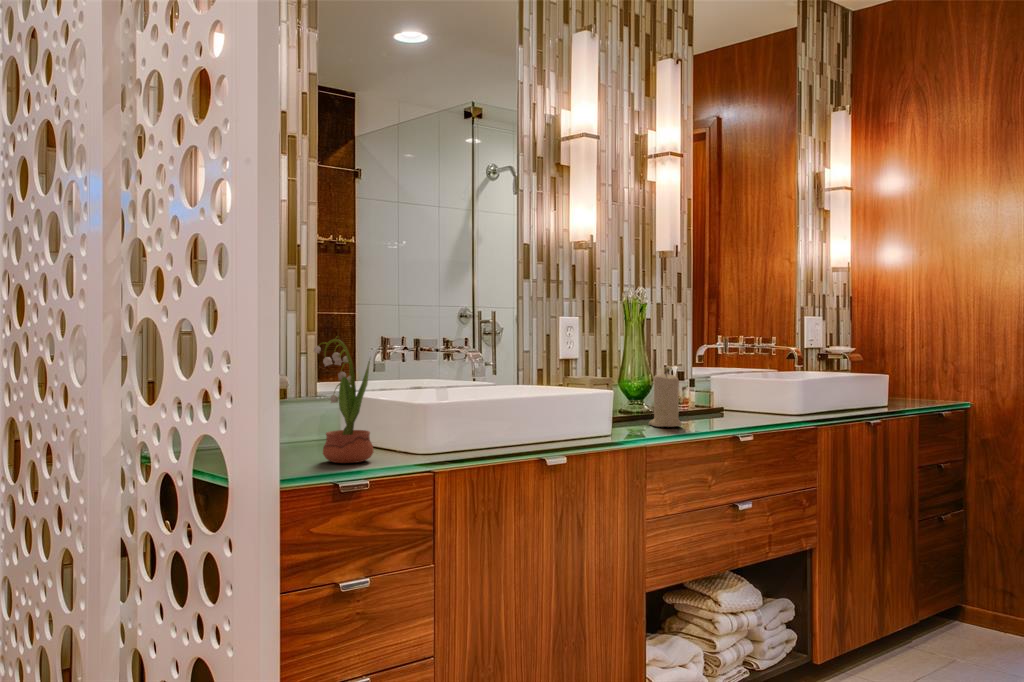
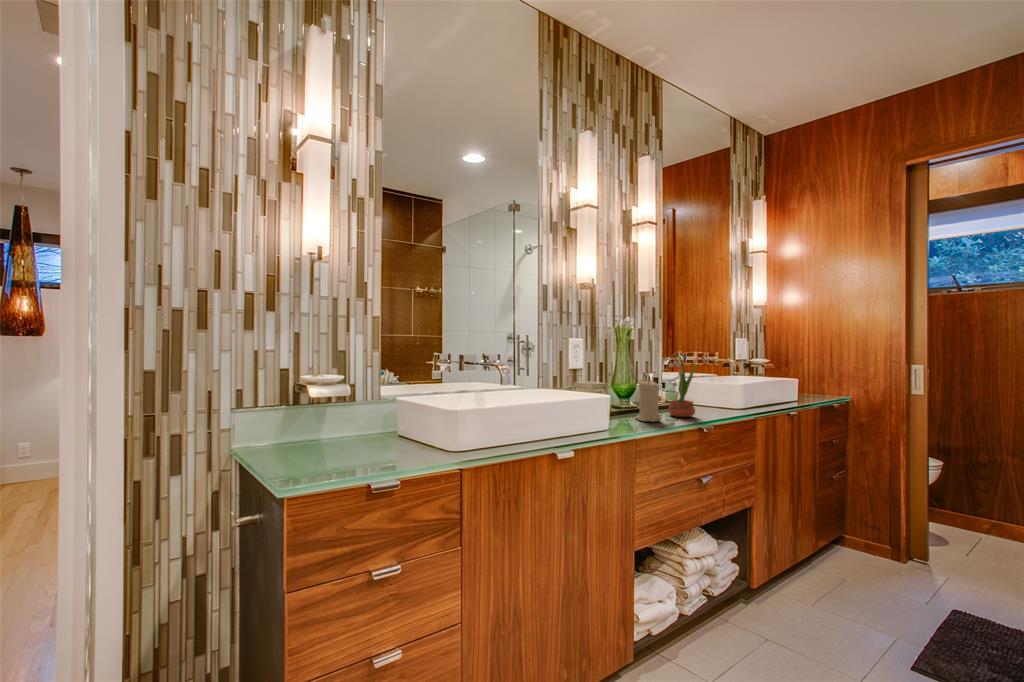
potted flower: present [314,336,374,463] -> present [664,354,695,417]

